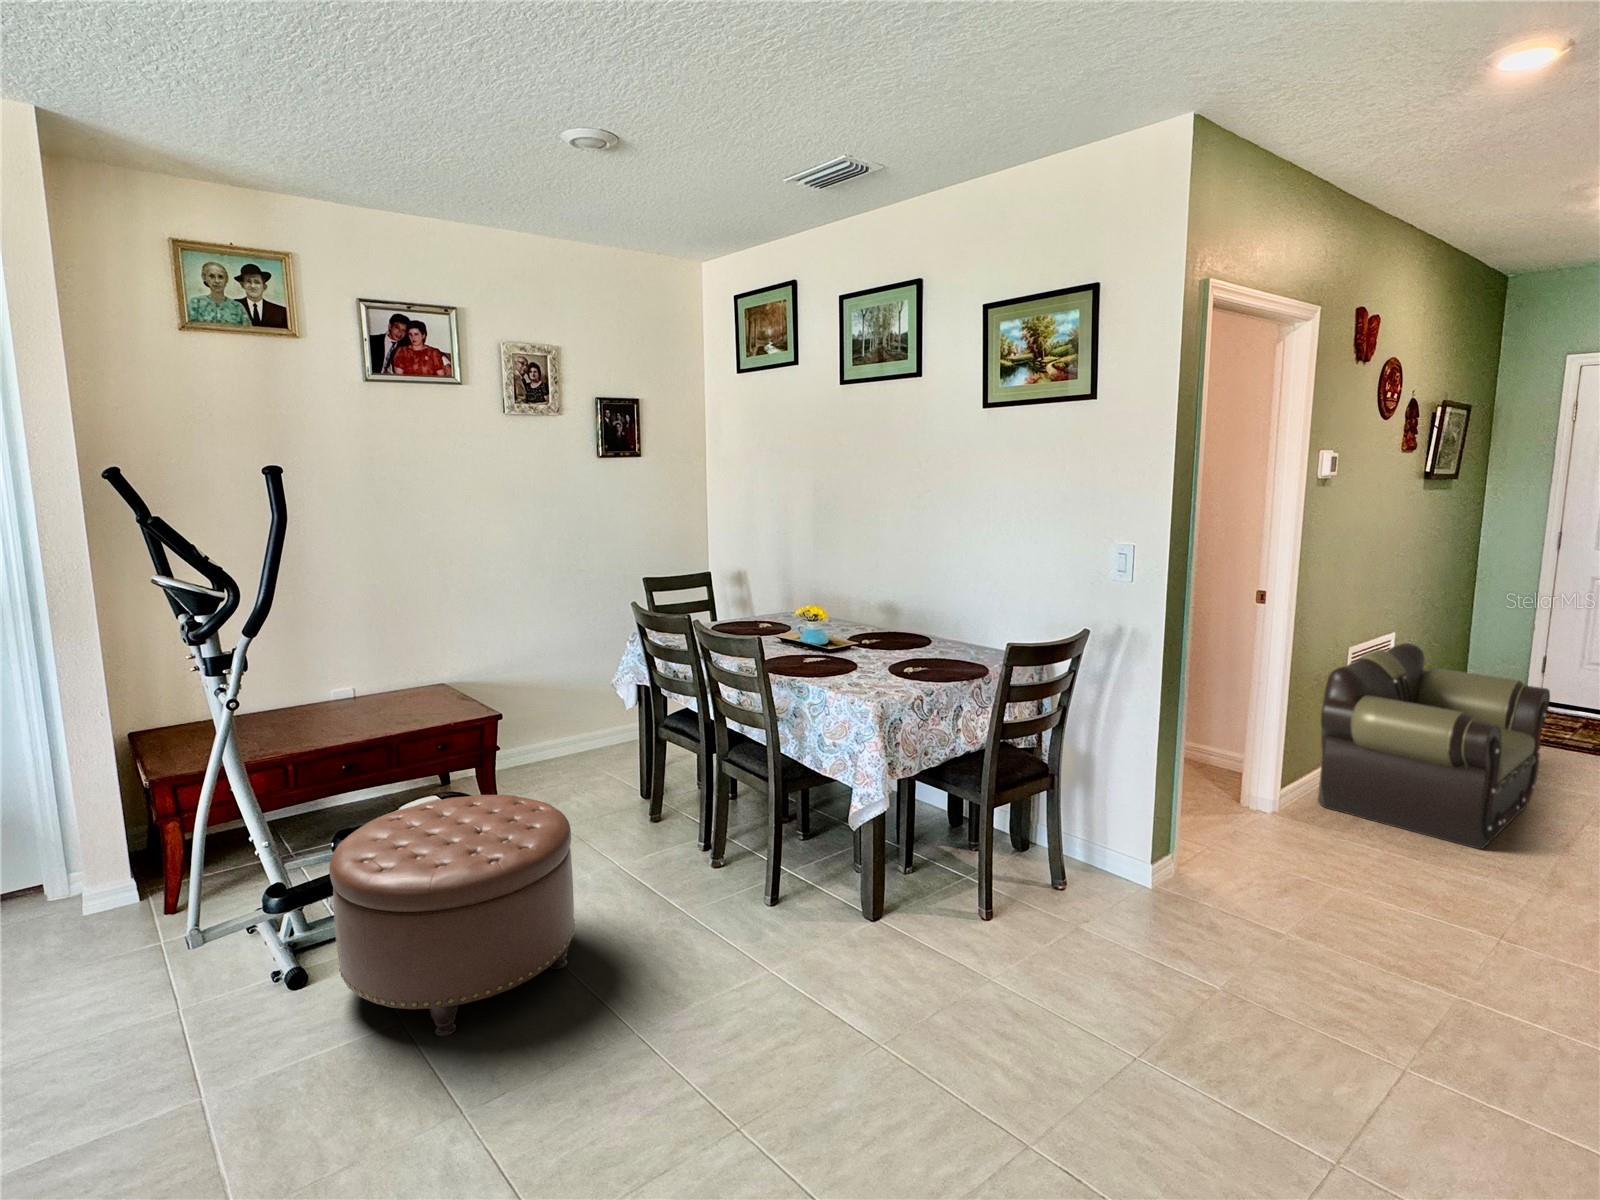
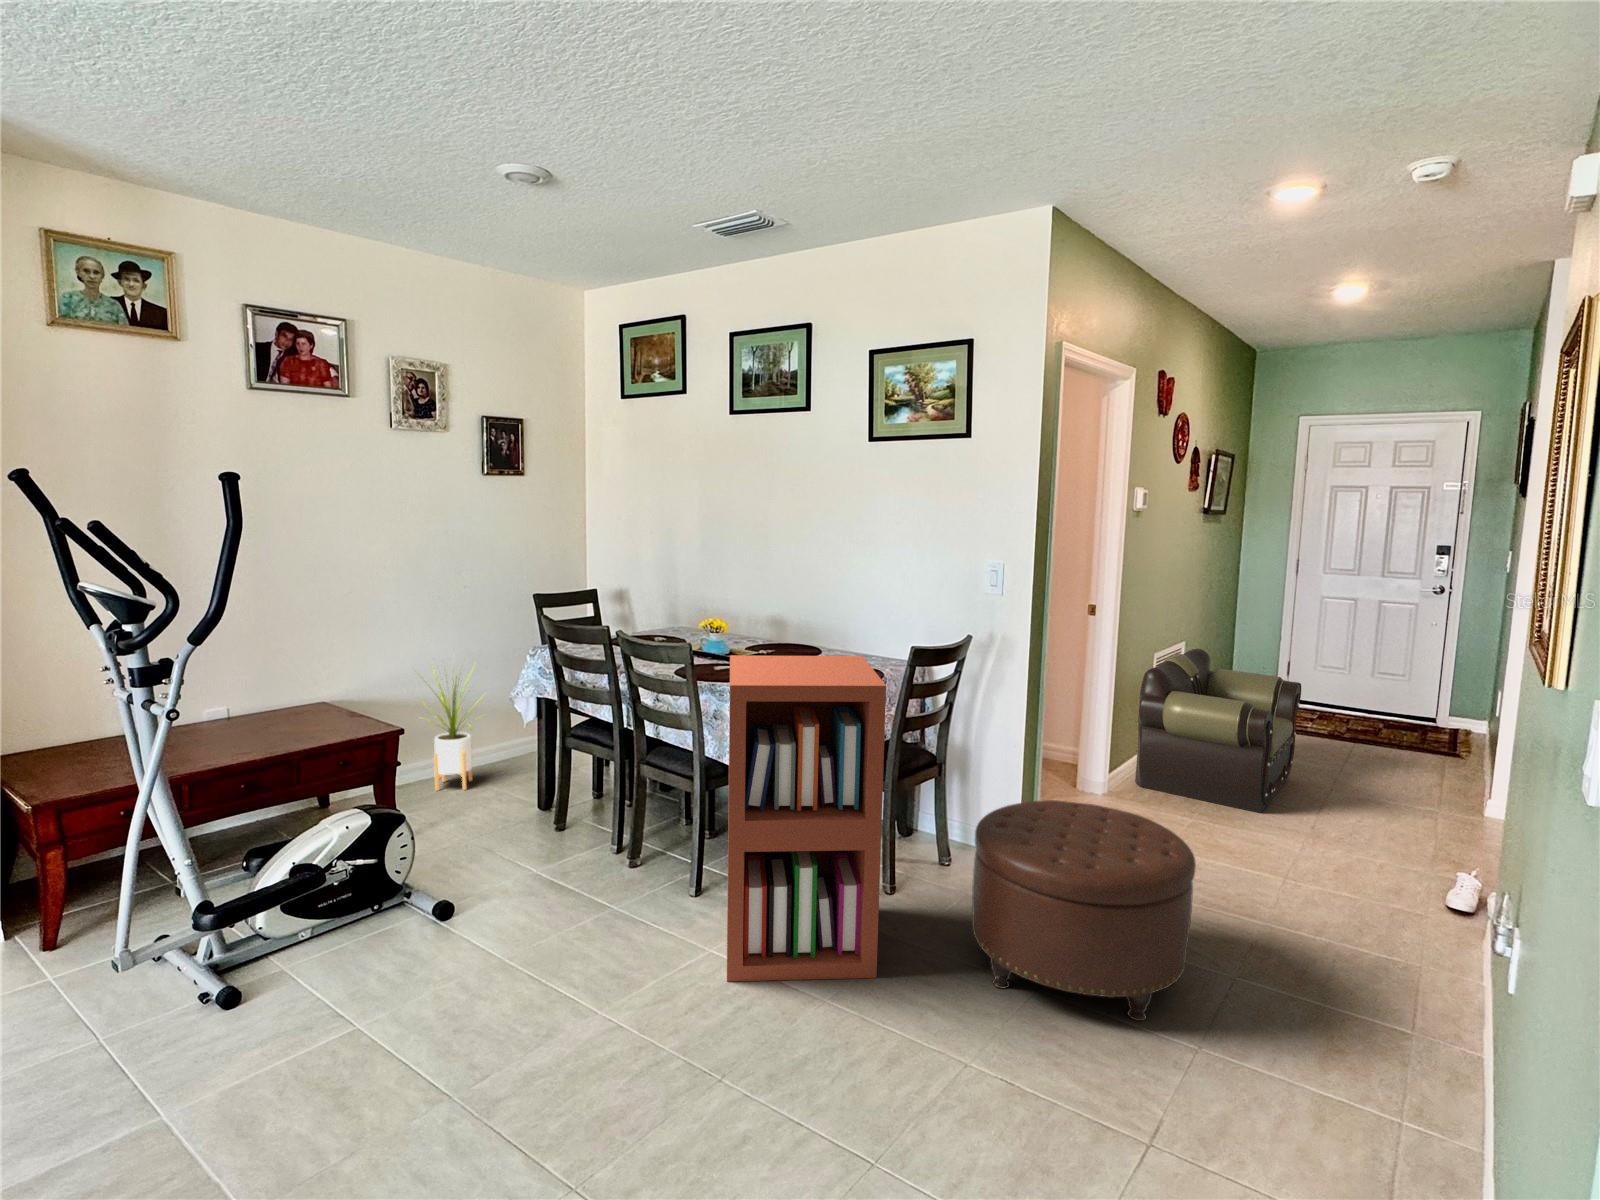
house plant: none [527,636,602,774] -> present [422,671,472,791]
bookshelf: none [777,650,955,1021] -> present [727,655,886,981]
ottoman: present [329,795,575,1036] -> present [972,800,1196,1021]

